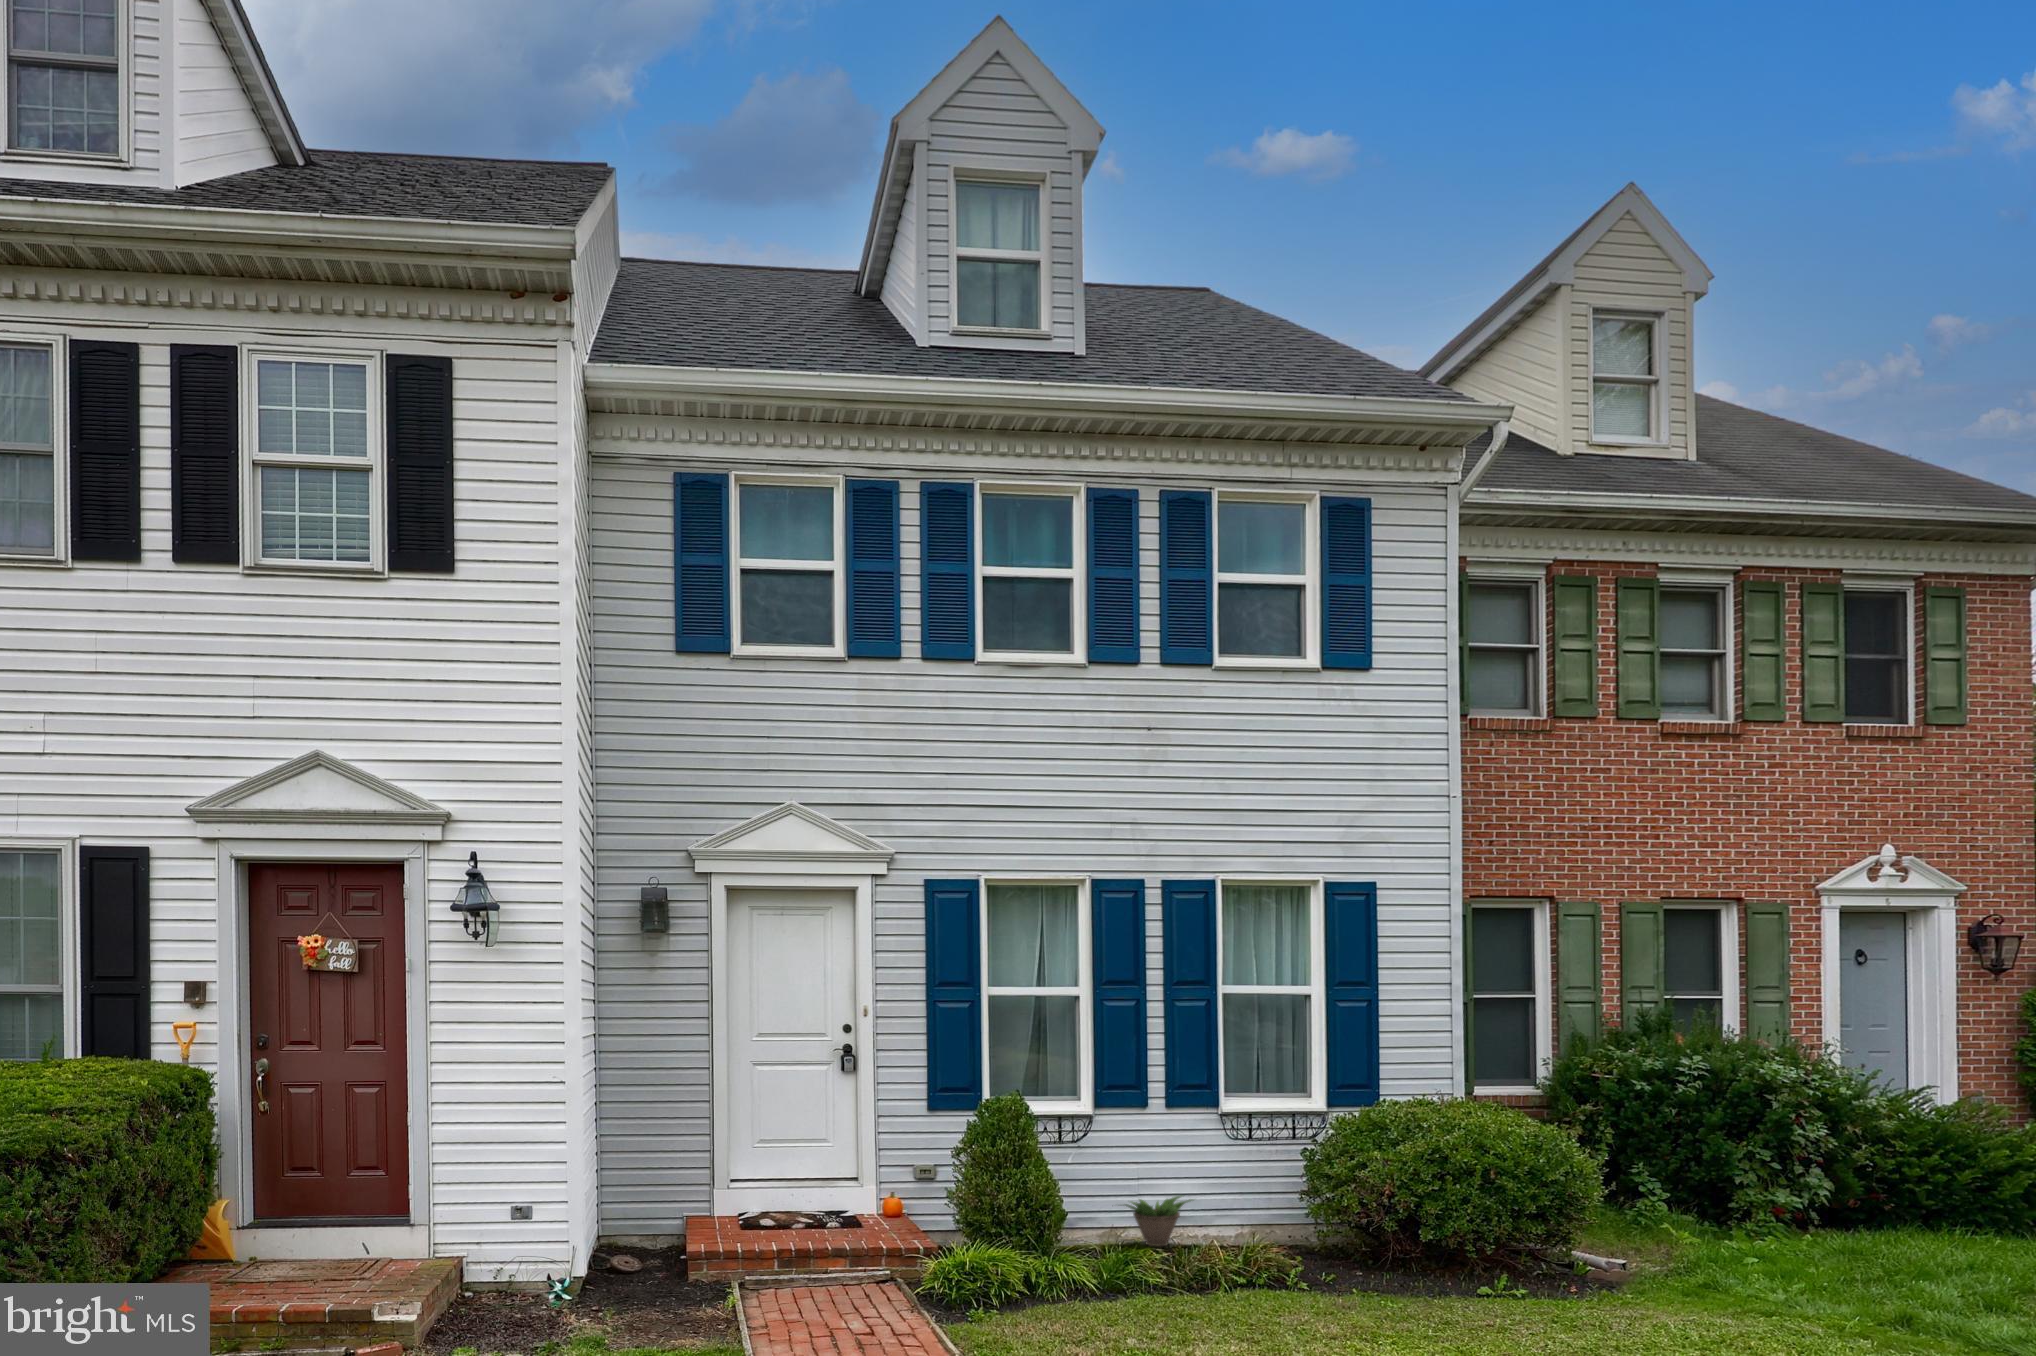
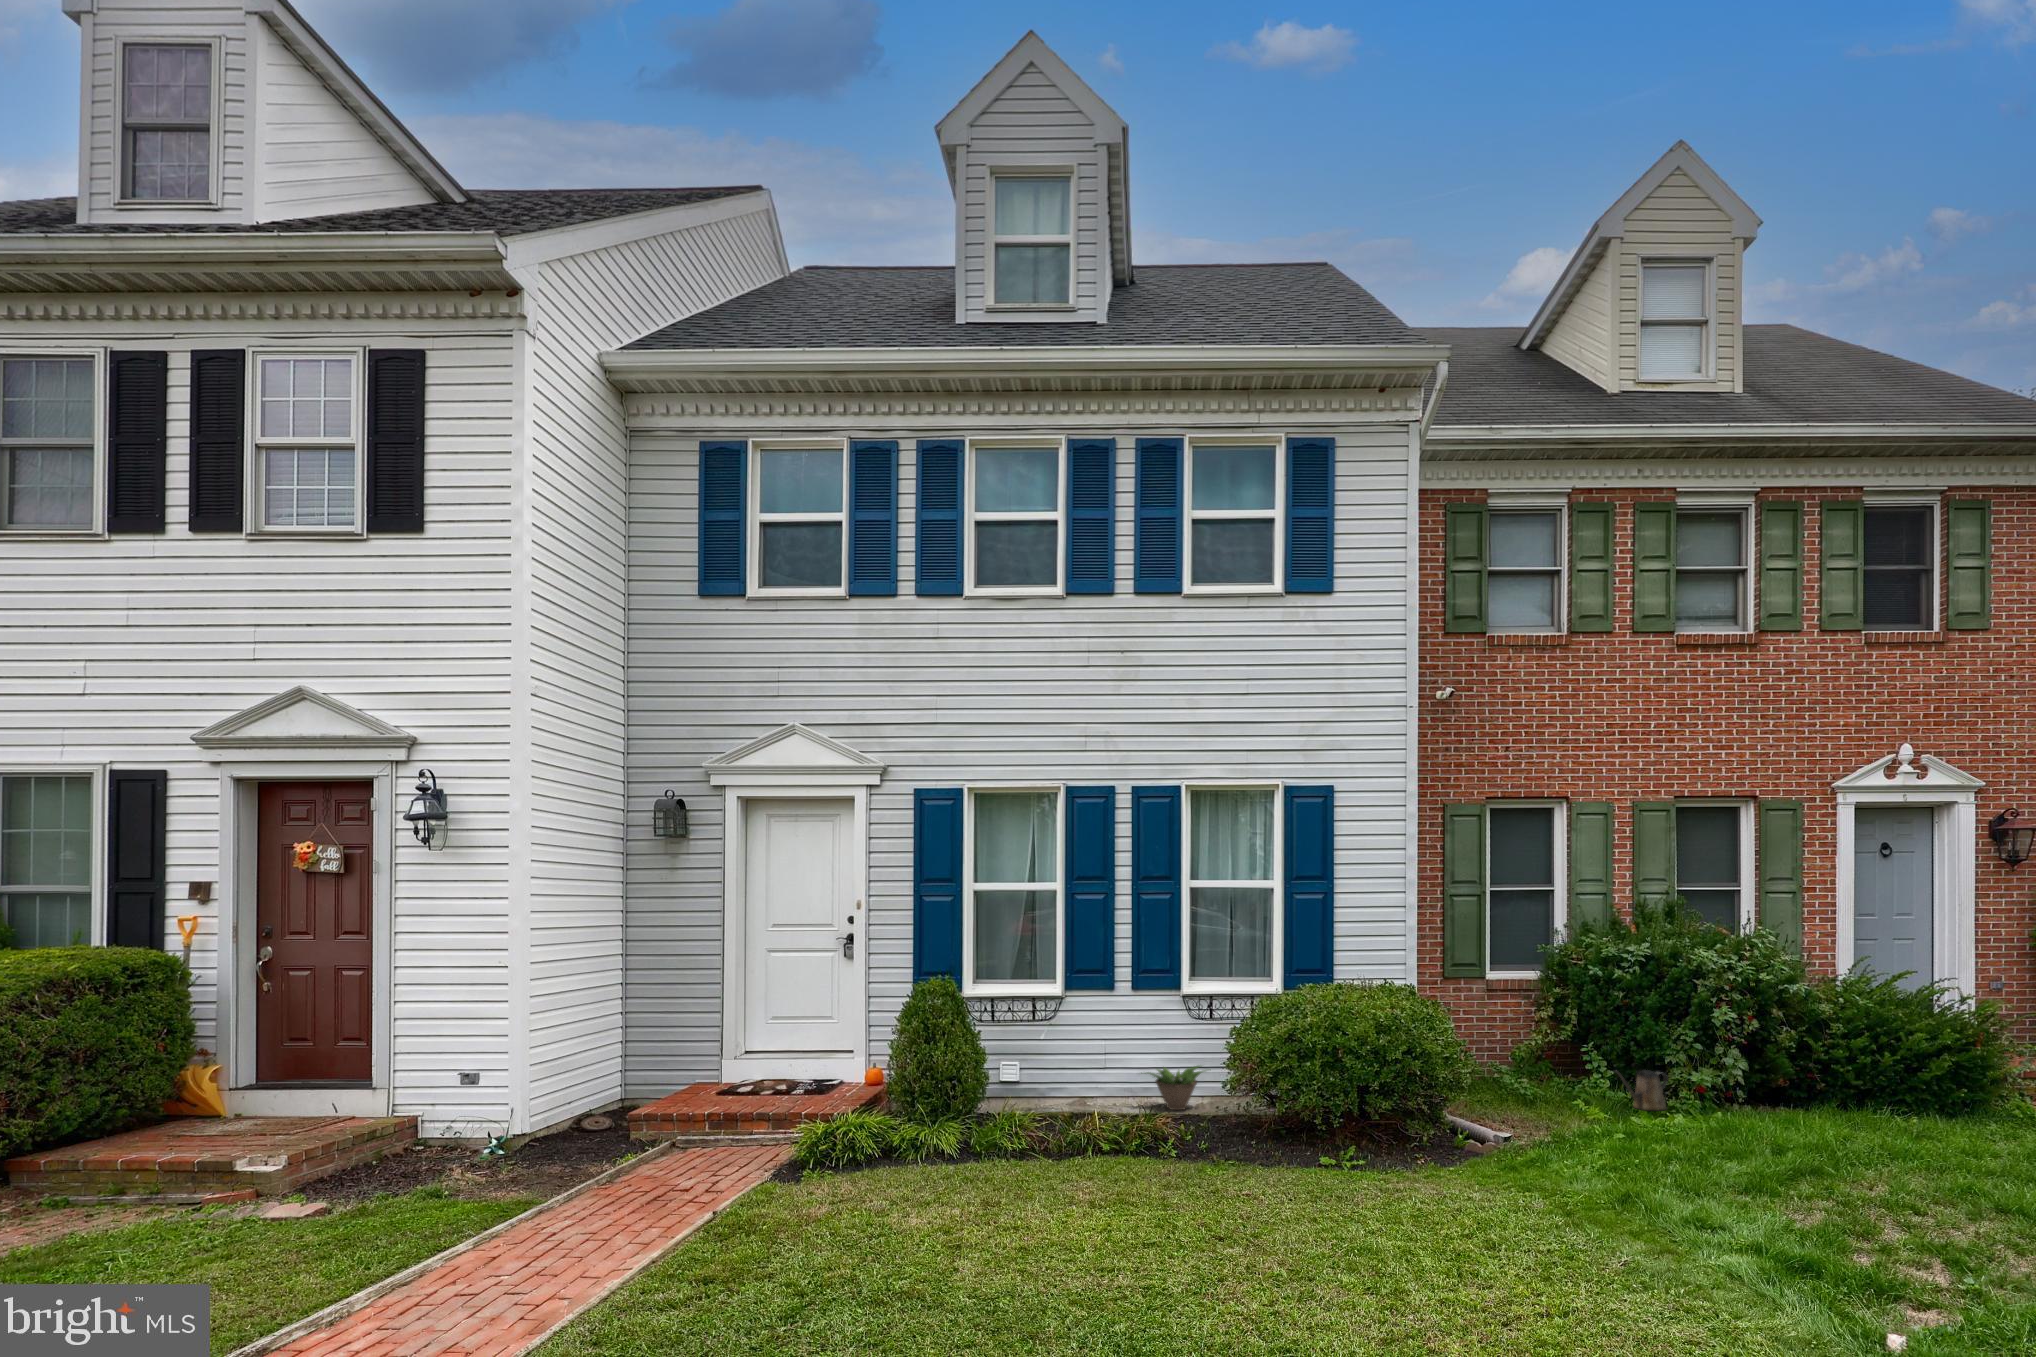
watering can: none [1625,1189,1678,1233] -> present [1615,1070,1668,1110]

